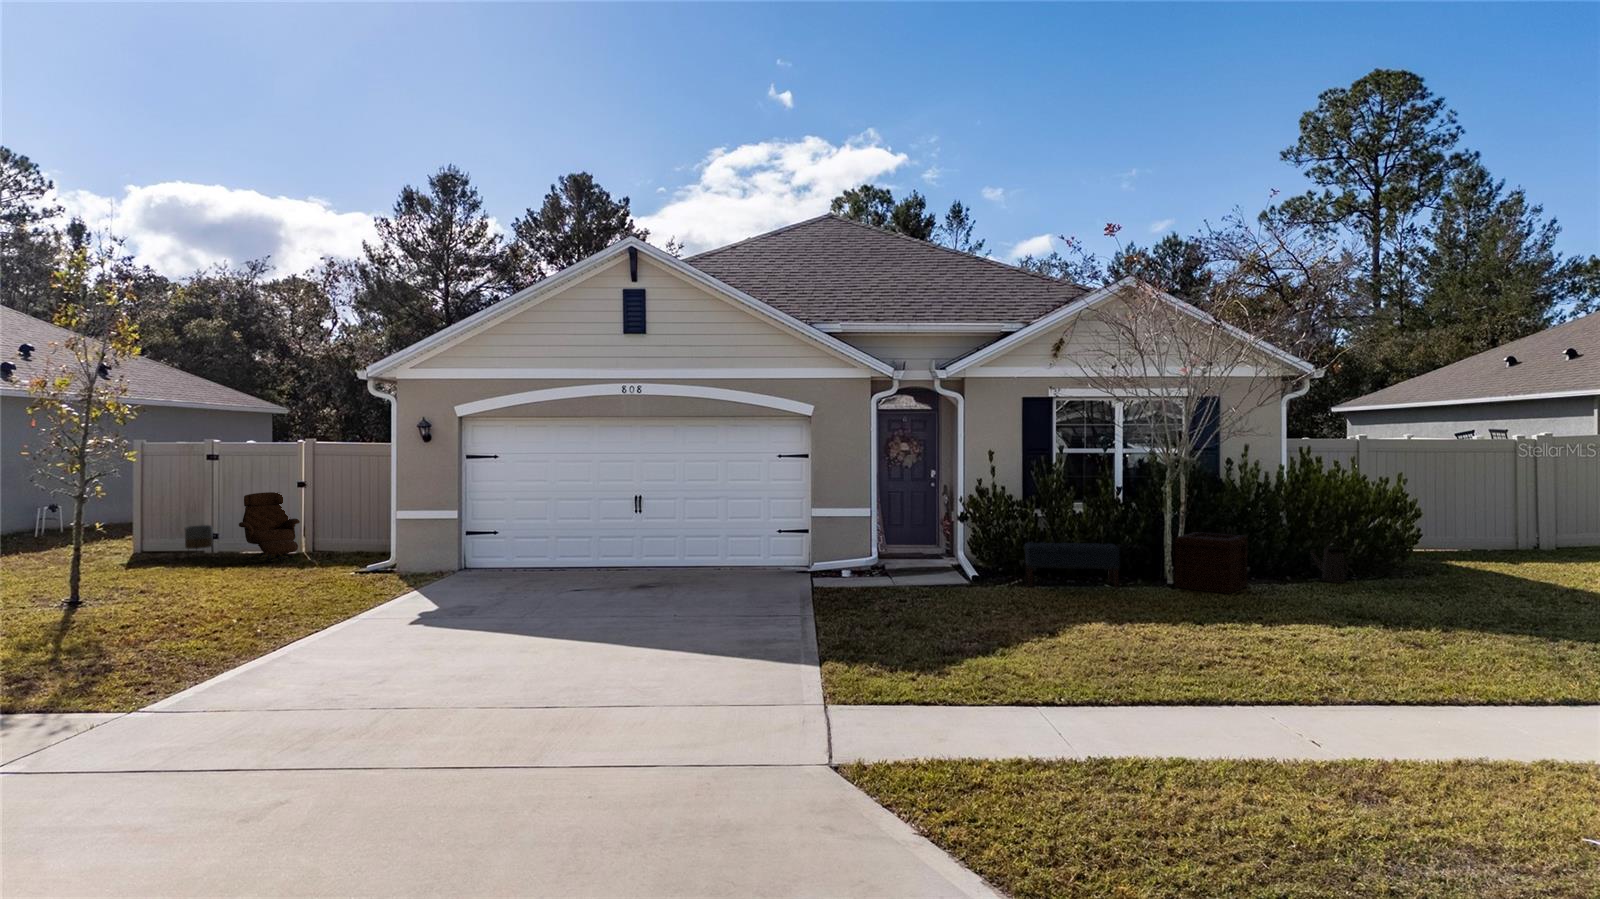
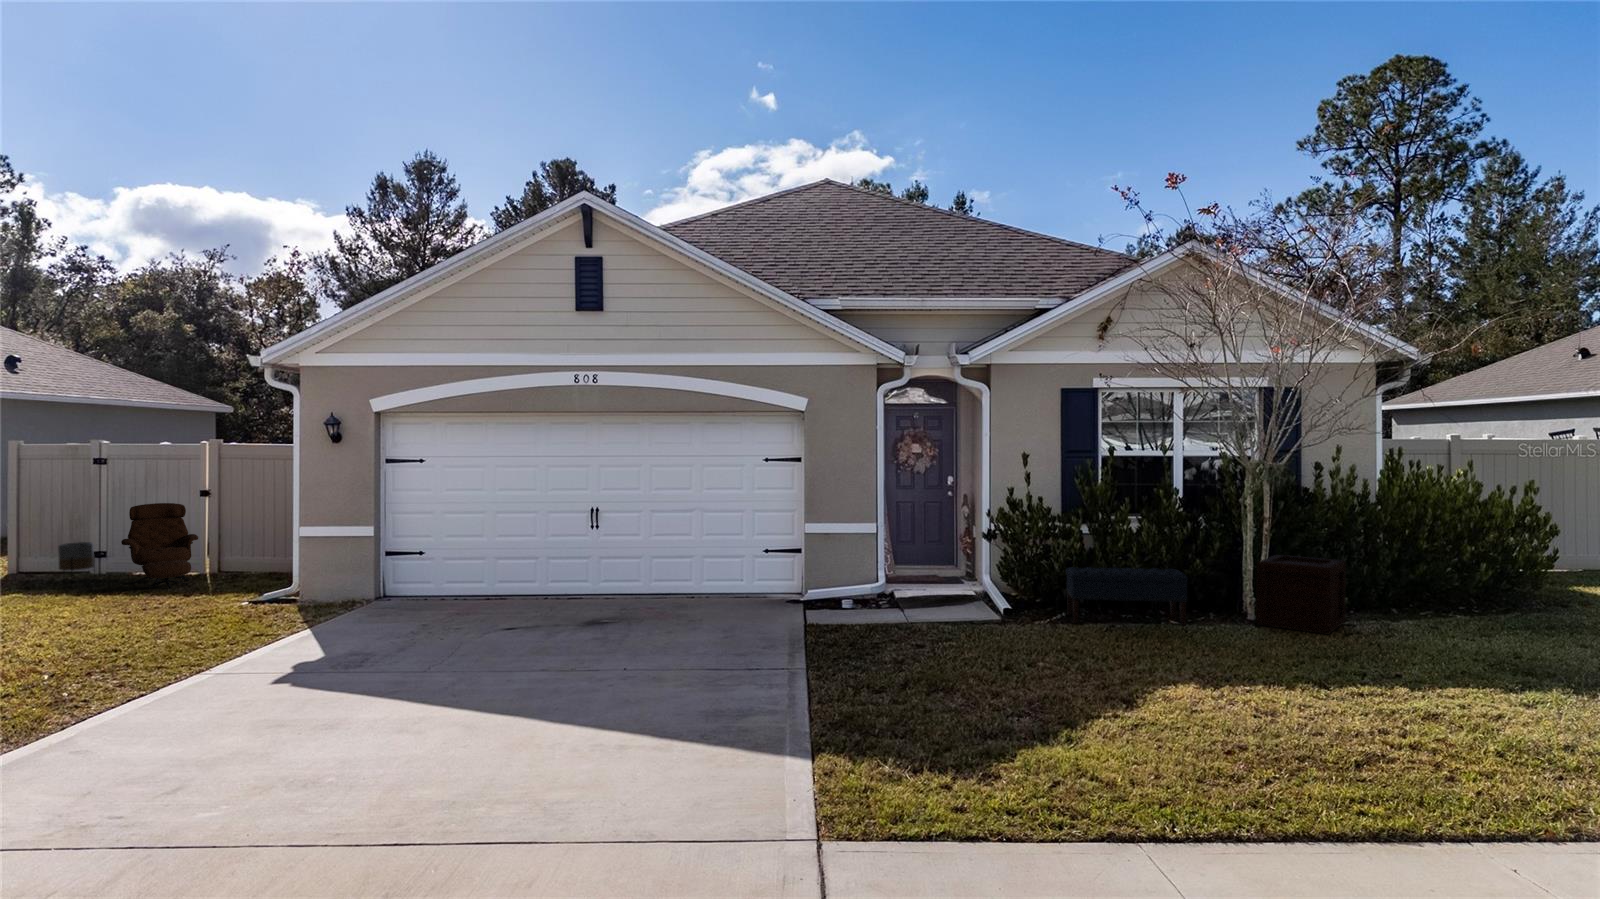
watering can: present [1310,540,1348,583] -> none [1408,565,1468,618]

